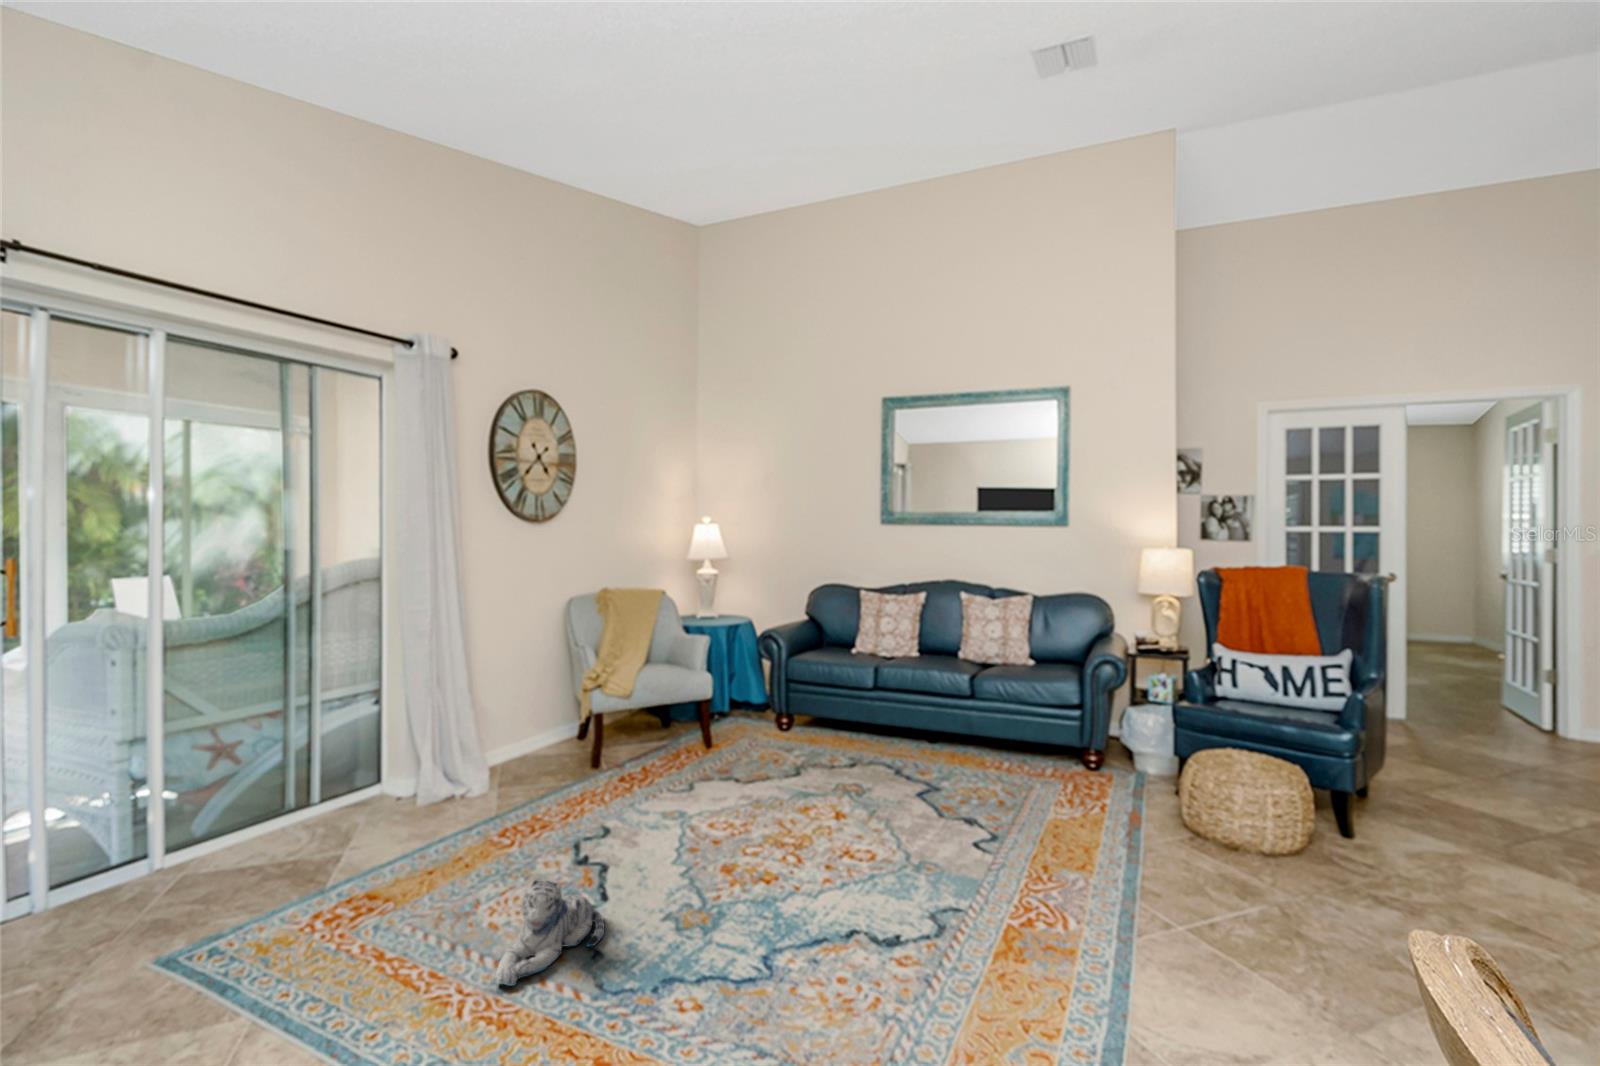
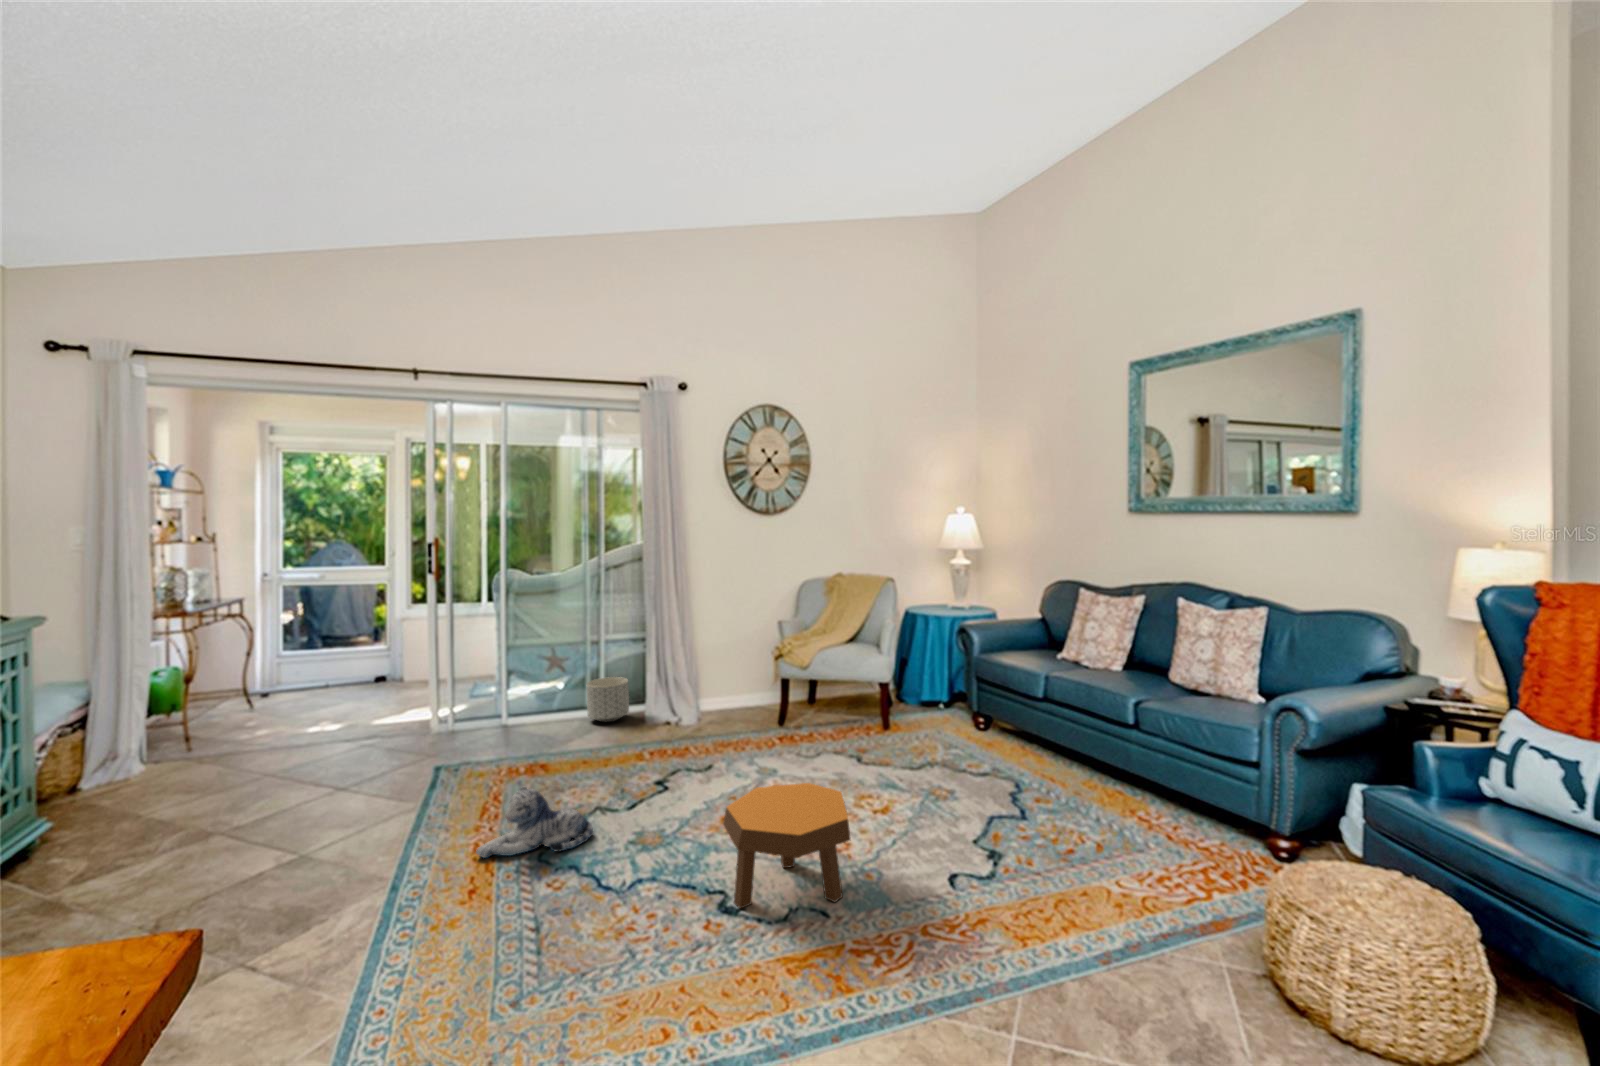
planter: none [321,747,387,813] -> present [587,677,629,722]
footstool: none [799,788,927,917] -> present [723,783,850,908]

